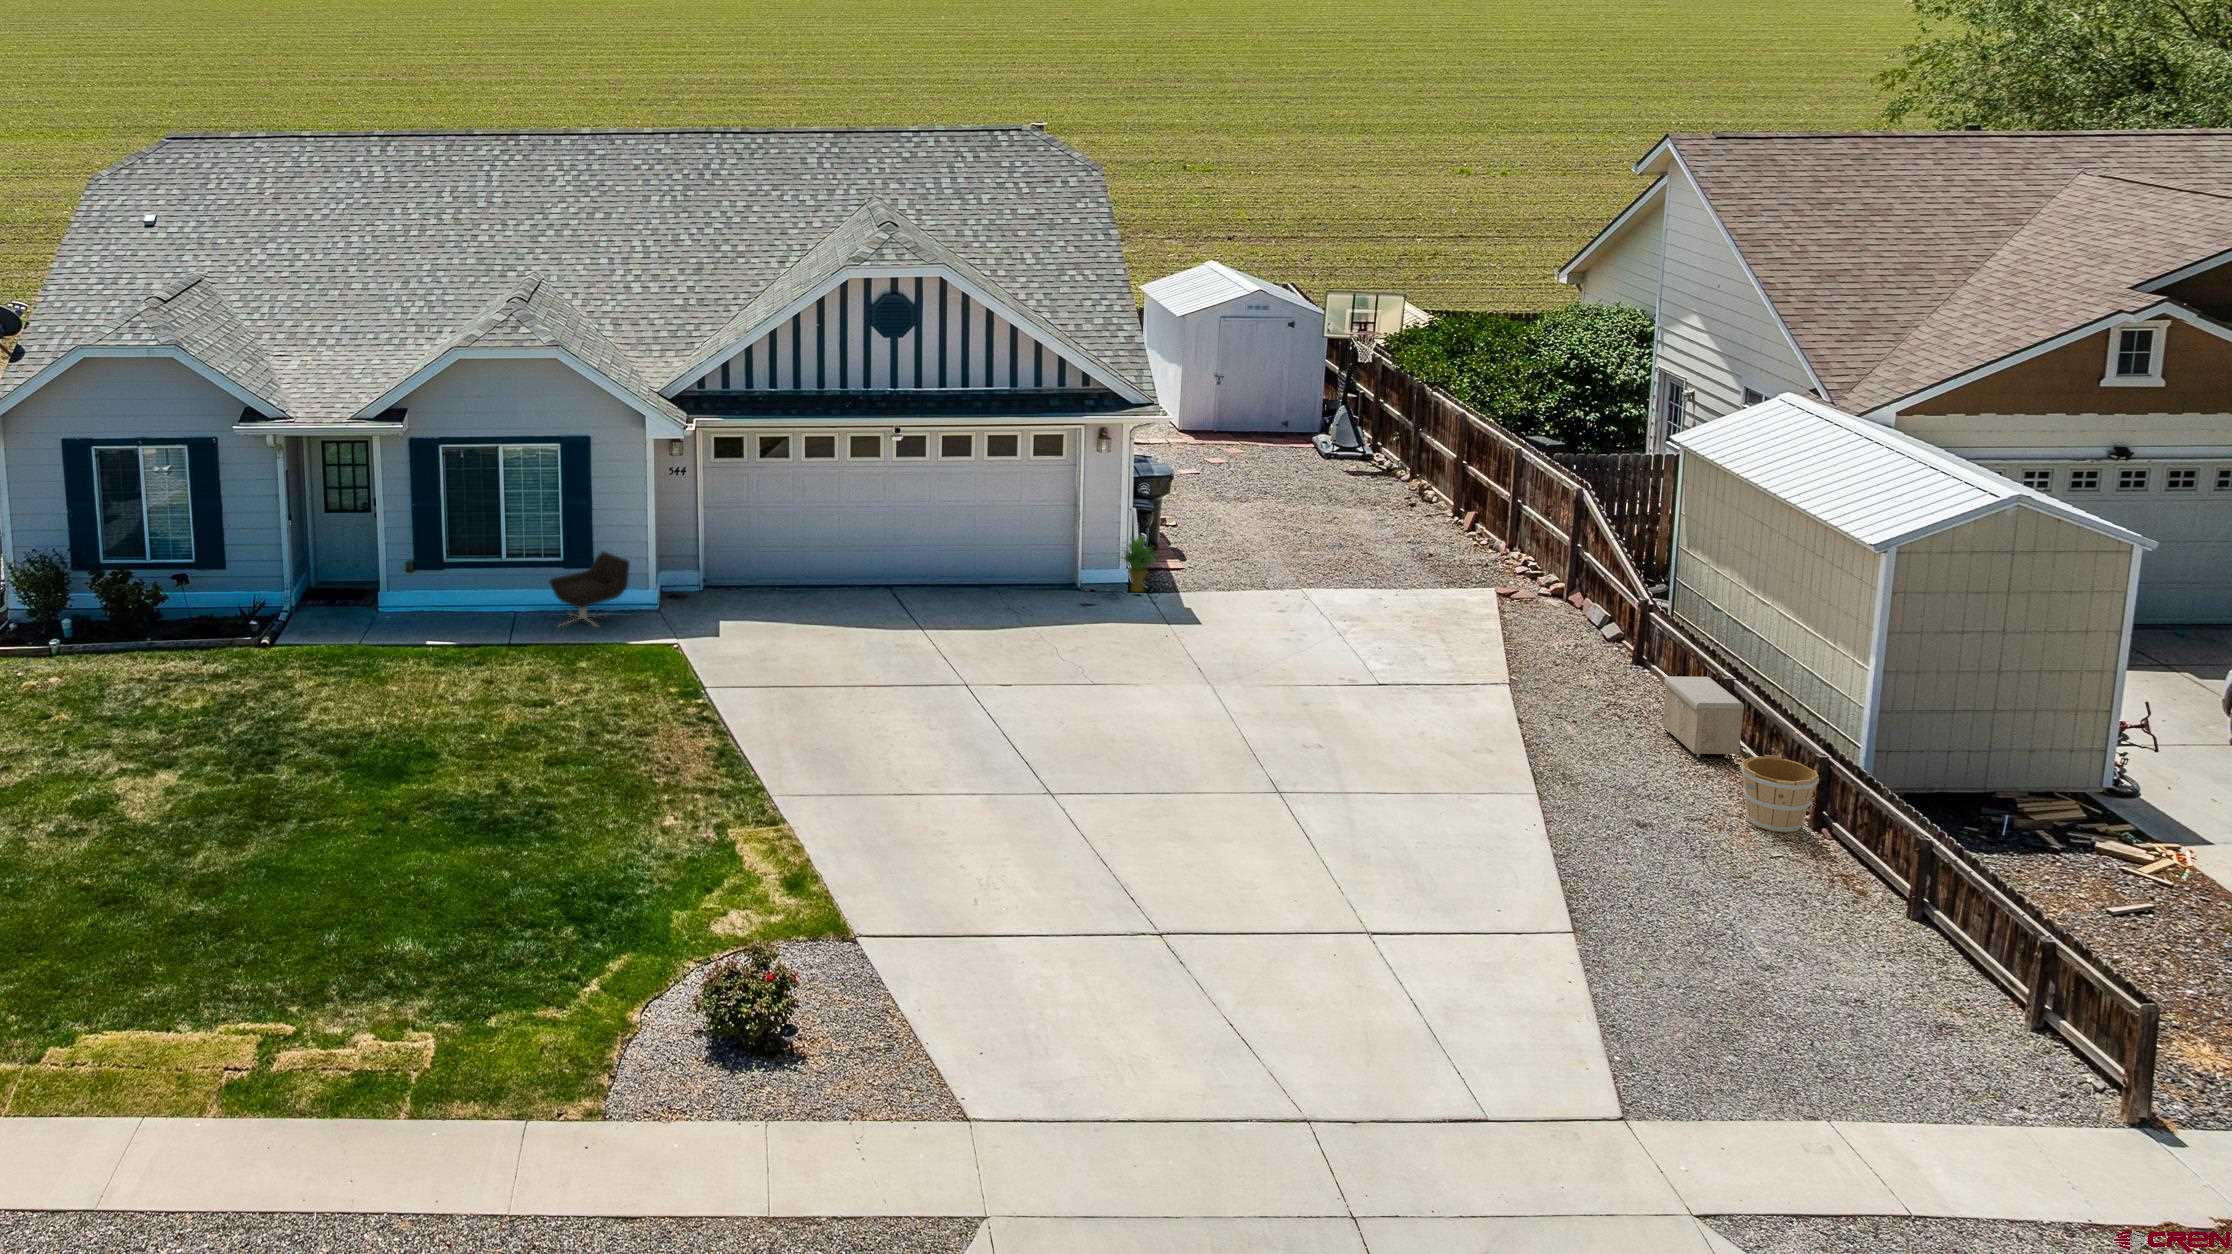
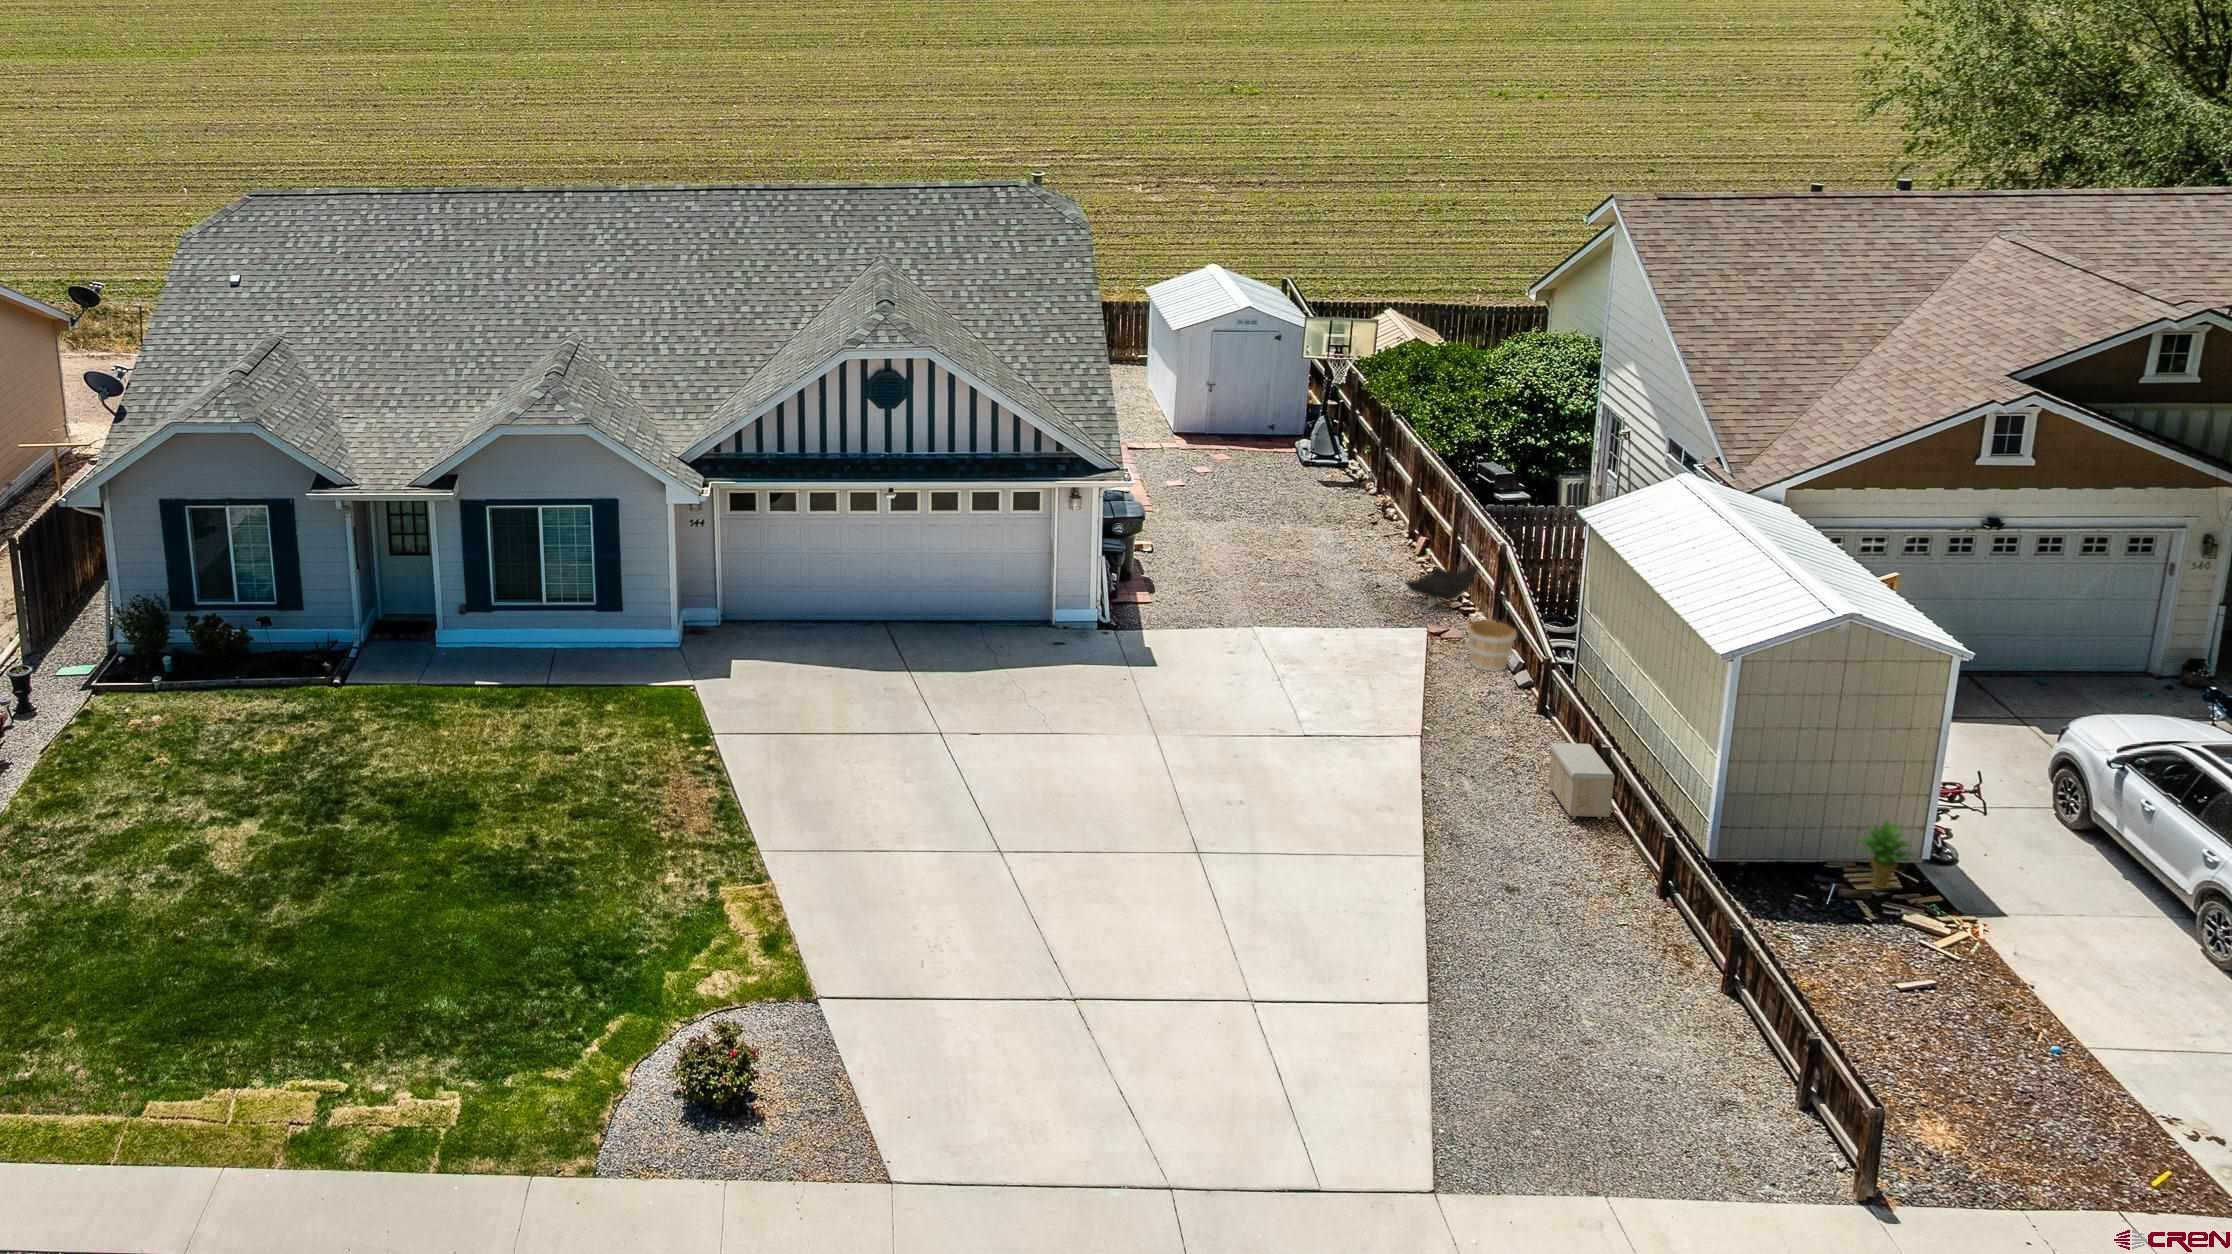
potted plant: present [1120,537,1158,592] -> present [1859,821,1913,889]
lounge chair: present [550,552,630,625] -> present [1406,565,1478,612]
wooden bucket: present [1740,755,1819,833] -> present [1467,620,1516,672]

